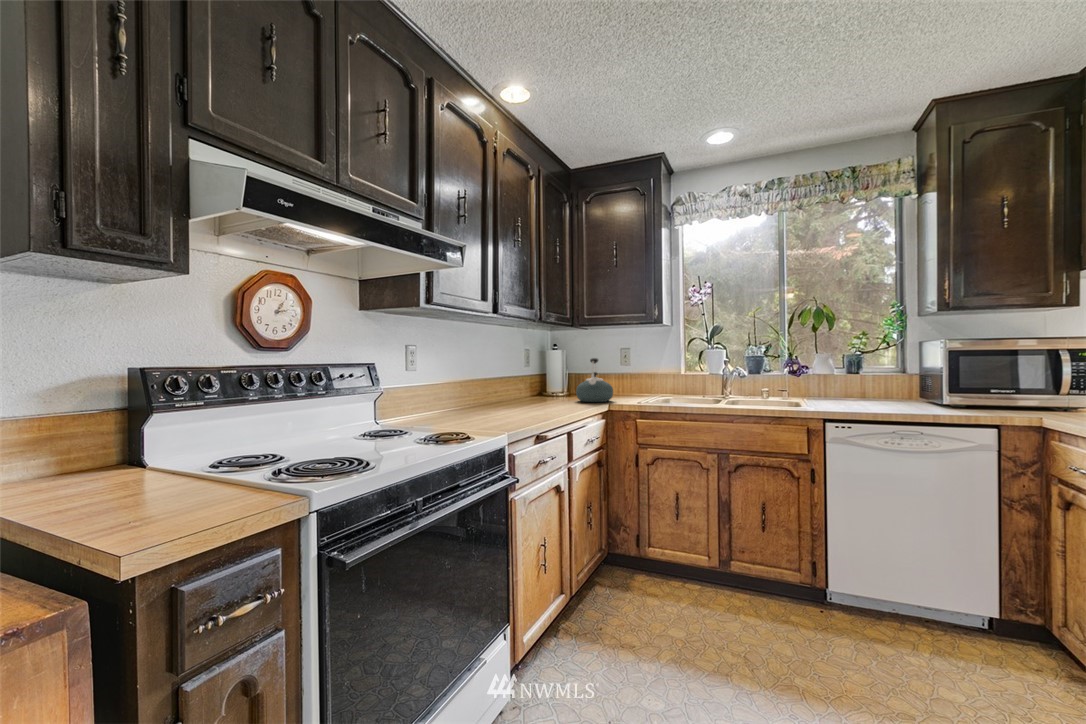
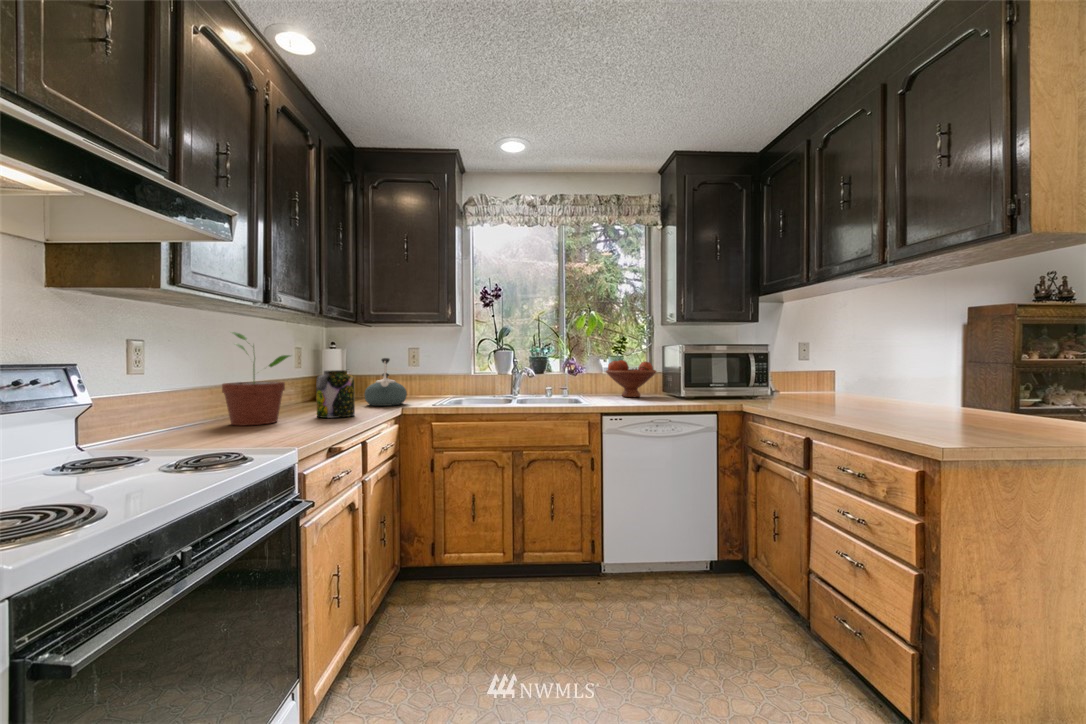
potted plant: none [465,338,514,413] -> present [222,332,290,425]
fruit bowl: none [837,359,909,403] -> present [606,360,656,397]
jar: none [534,369,564,410] -> present [316,370,355,418]

